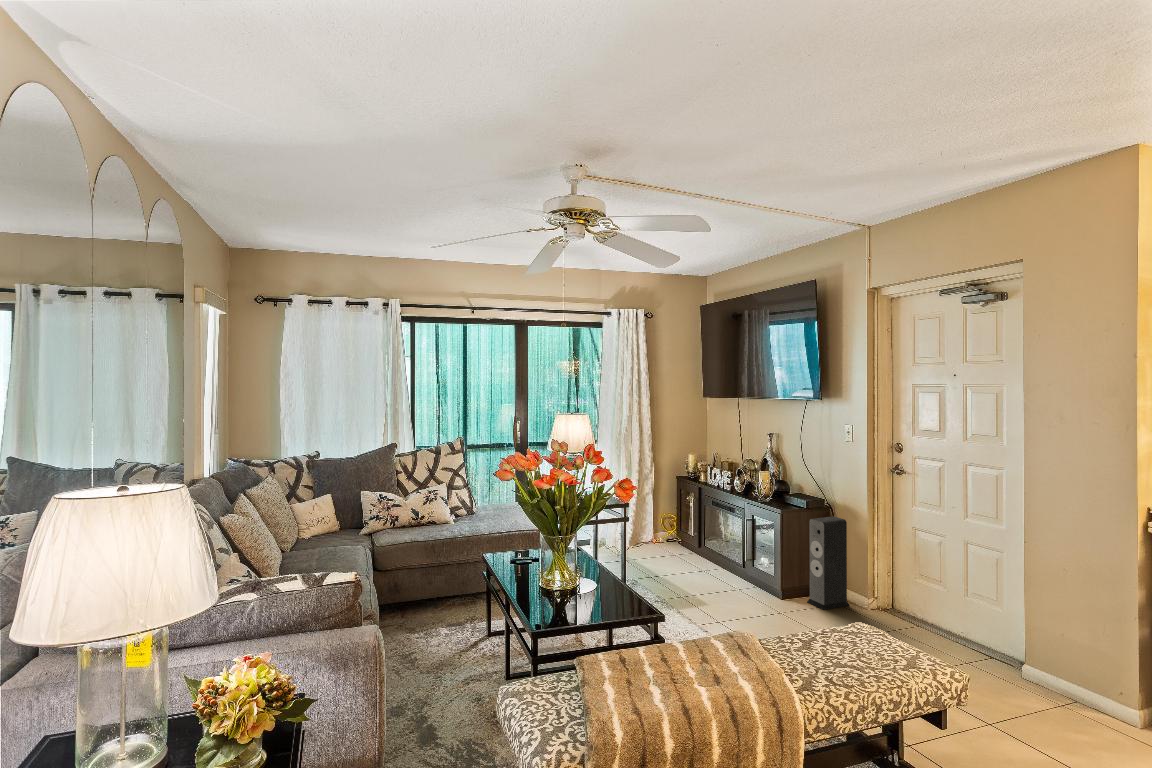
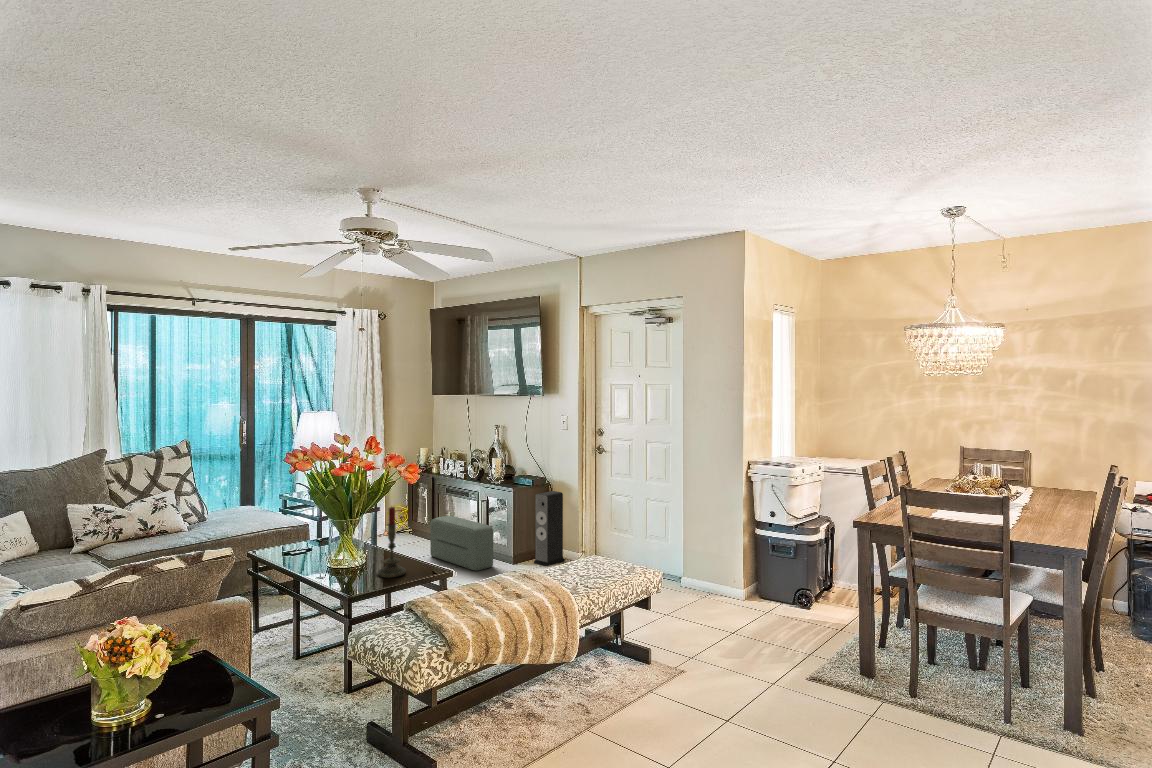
candle: none [582,528,612,612] -> present [378,507,406,578]
pouf: none [689,532,755,601] -> present [430,516,493,571]

